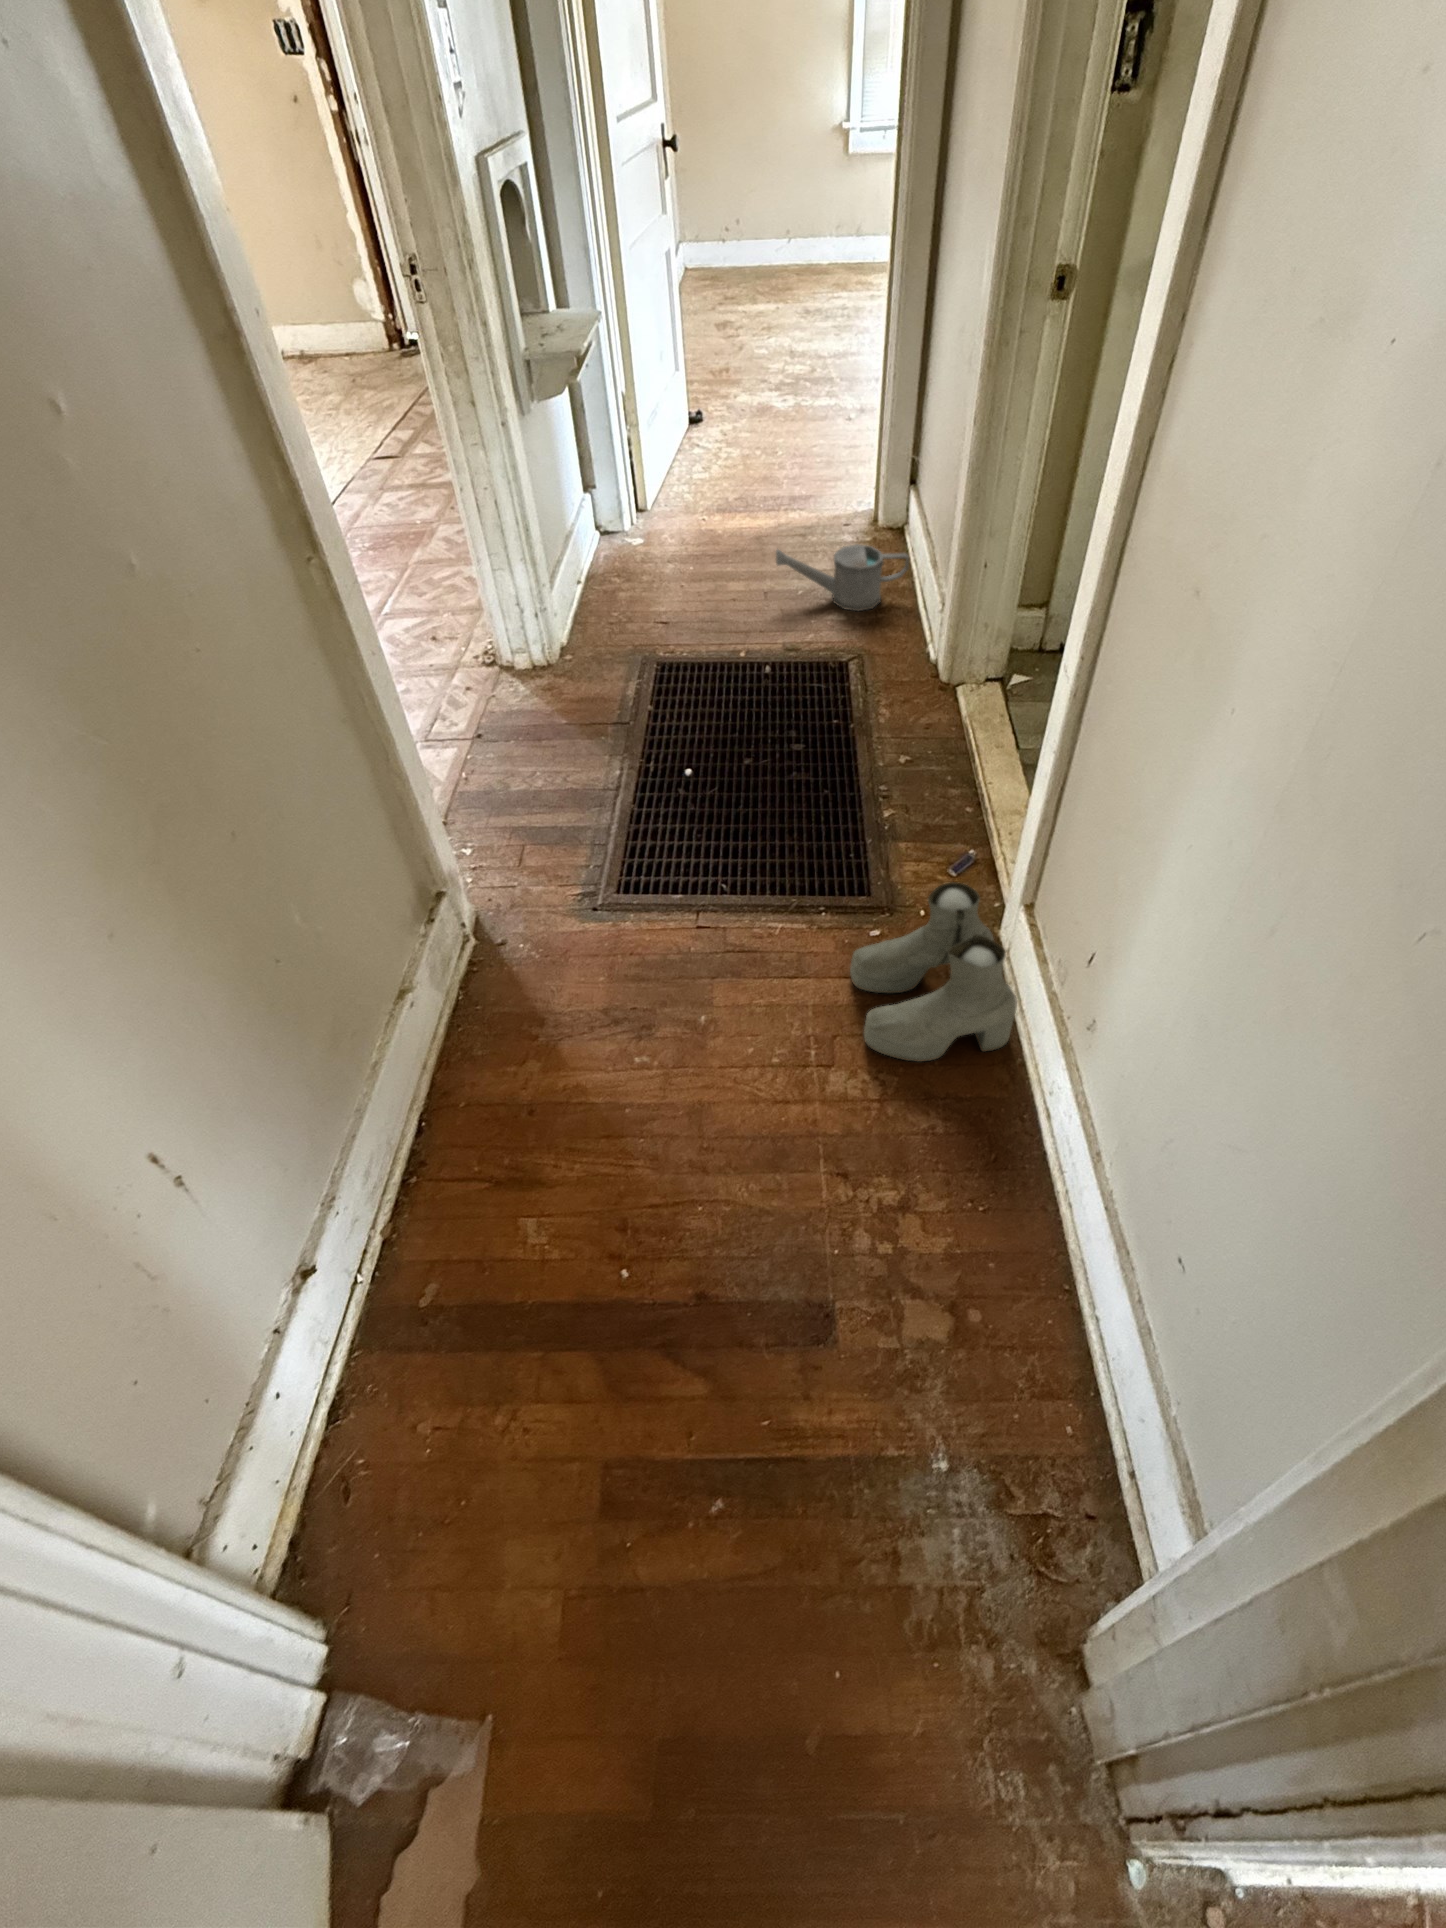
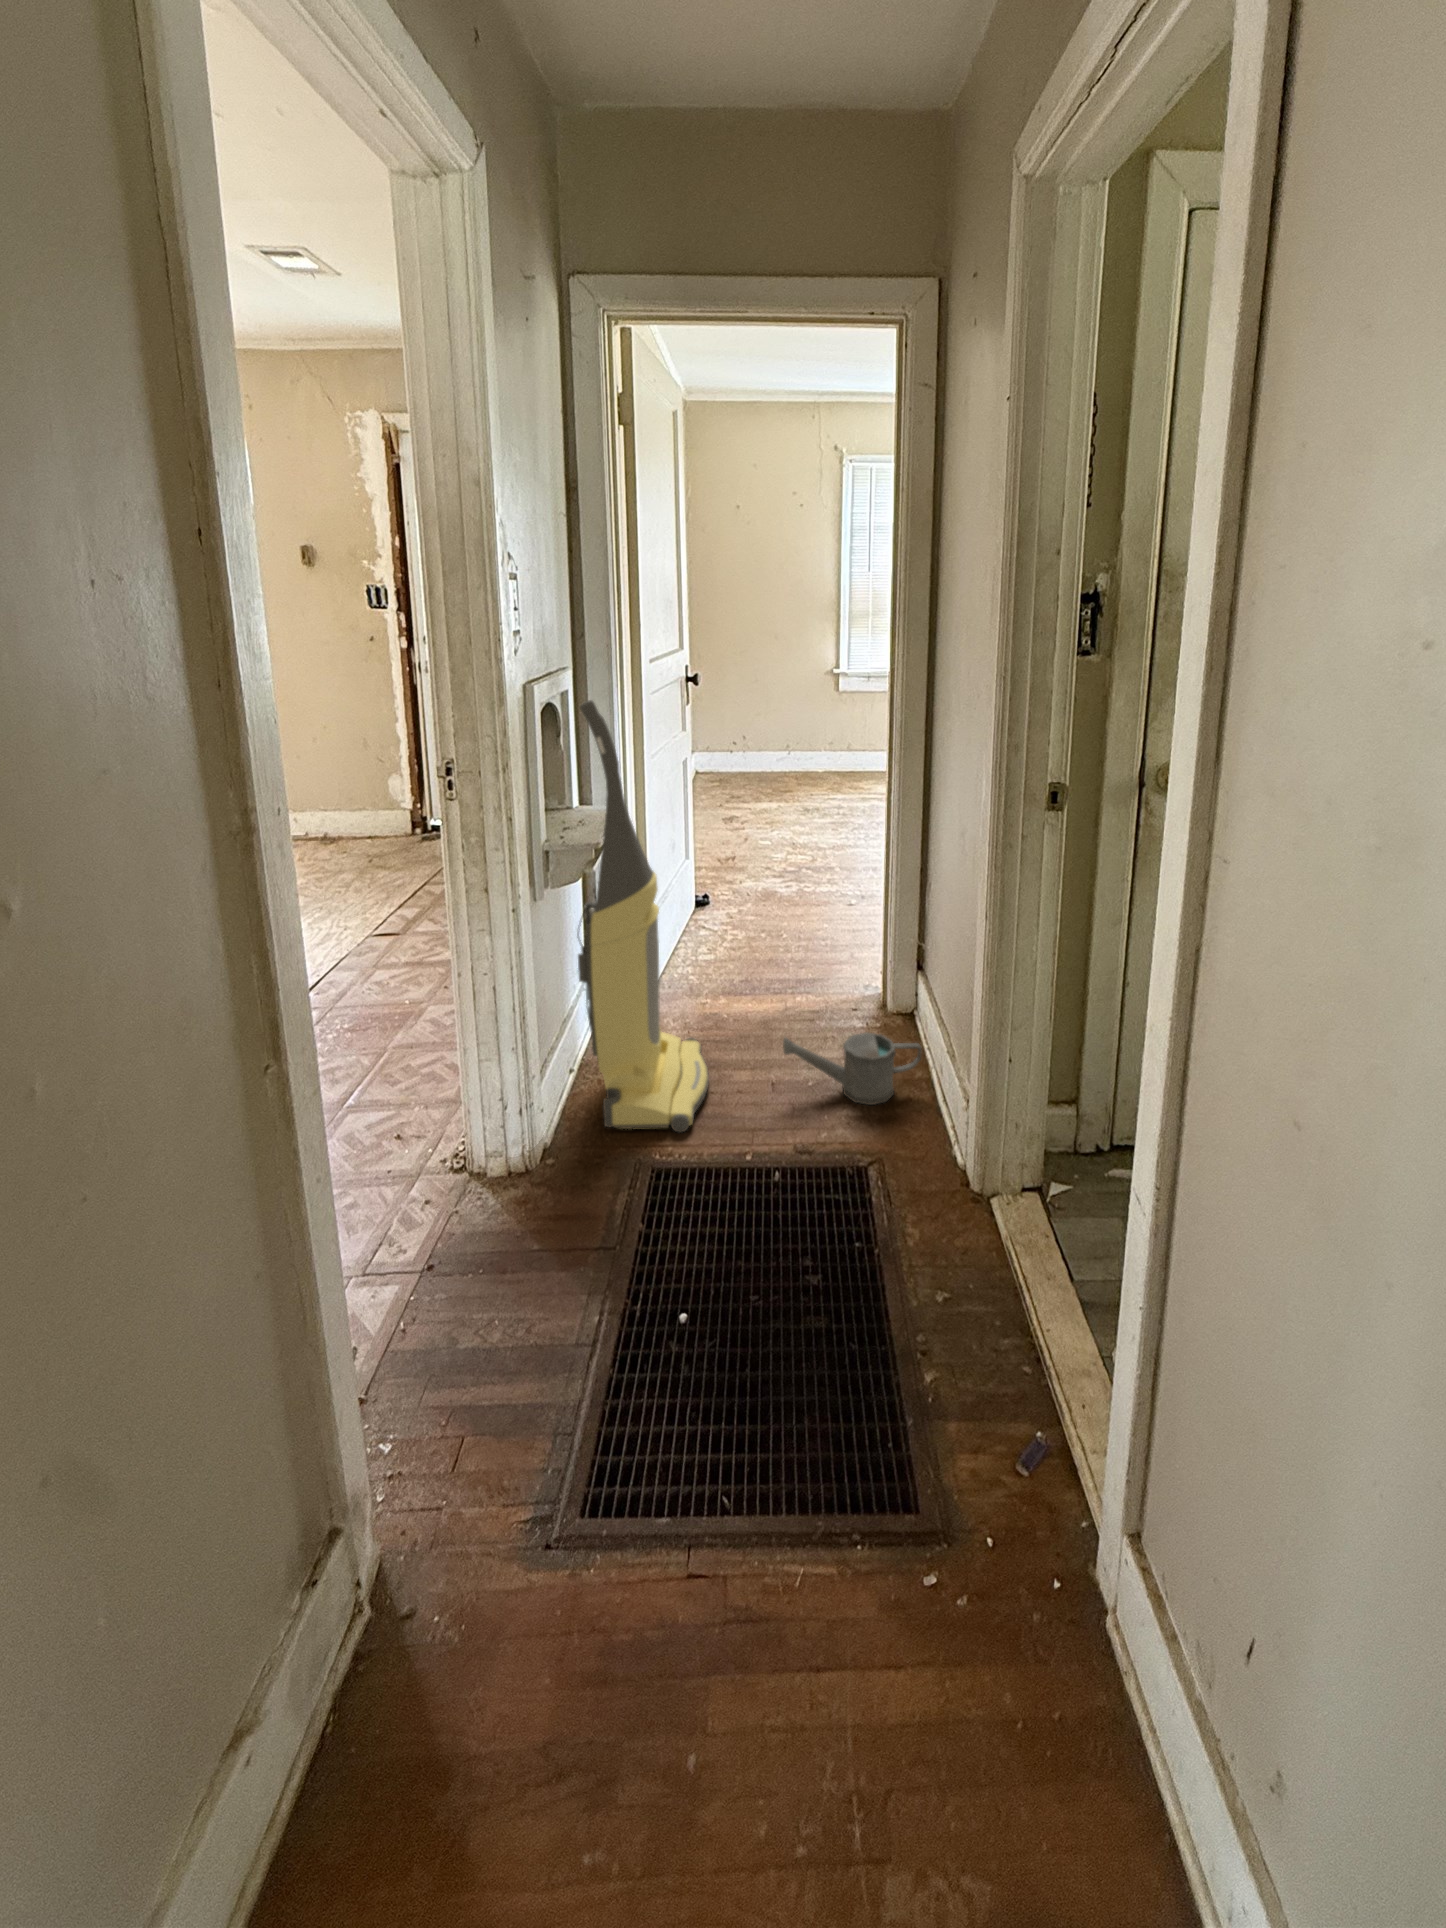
vacuum cleaner: none [543,176,707,635] -> present [578,700,709,1132]
boots: present [850,882,1017,1062] -> none [903,1510,1153,1853]

